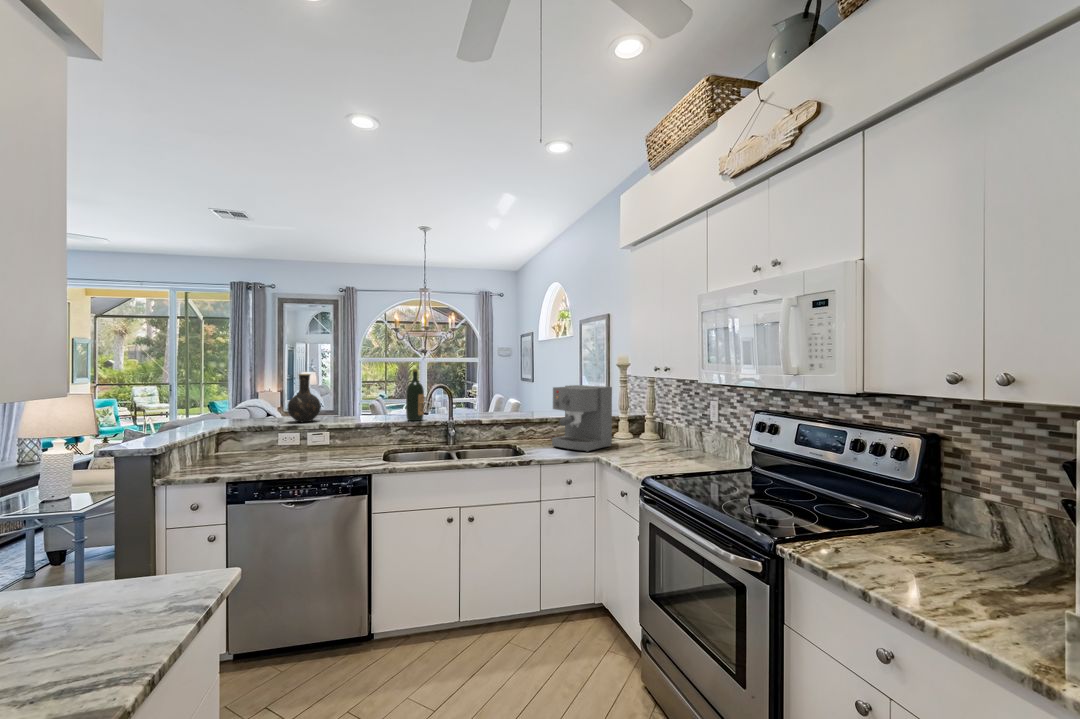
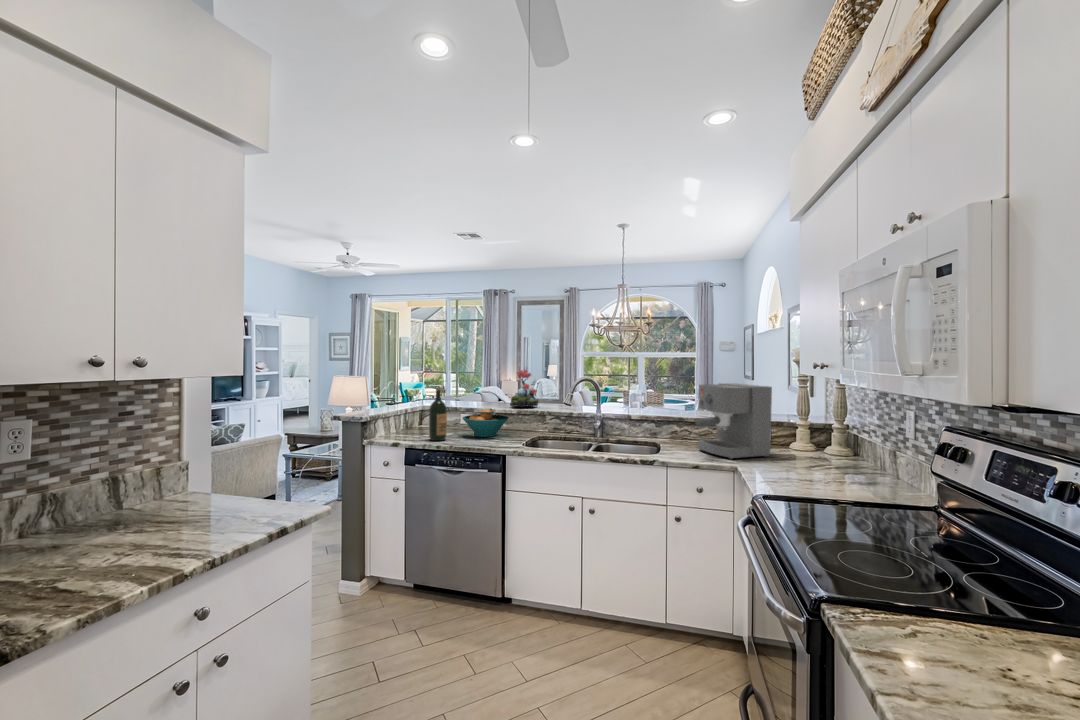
wine bottle: present [406,370,424,421] -> present [429,388,447,441]
vase: present [288,374,321,422] -> none [472,365,498,406]
plant: none [341,378,372,420] -> present [510,369,538,407]
fruit bowl: none [293,425,350,458] -> present [463,409,508,437]

